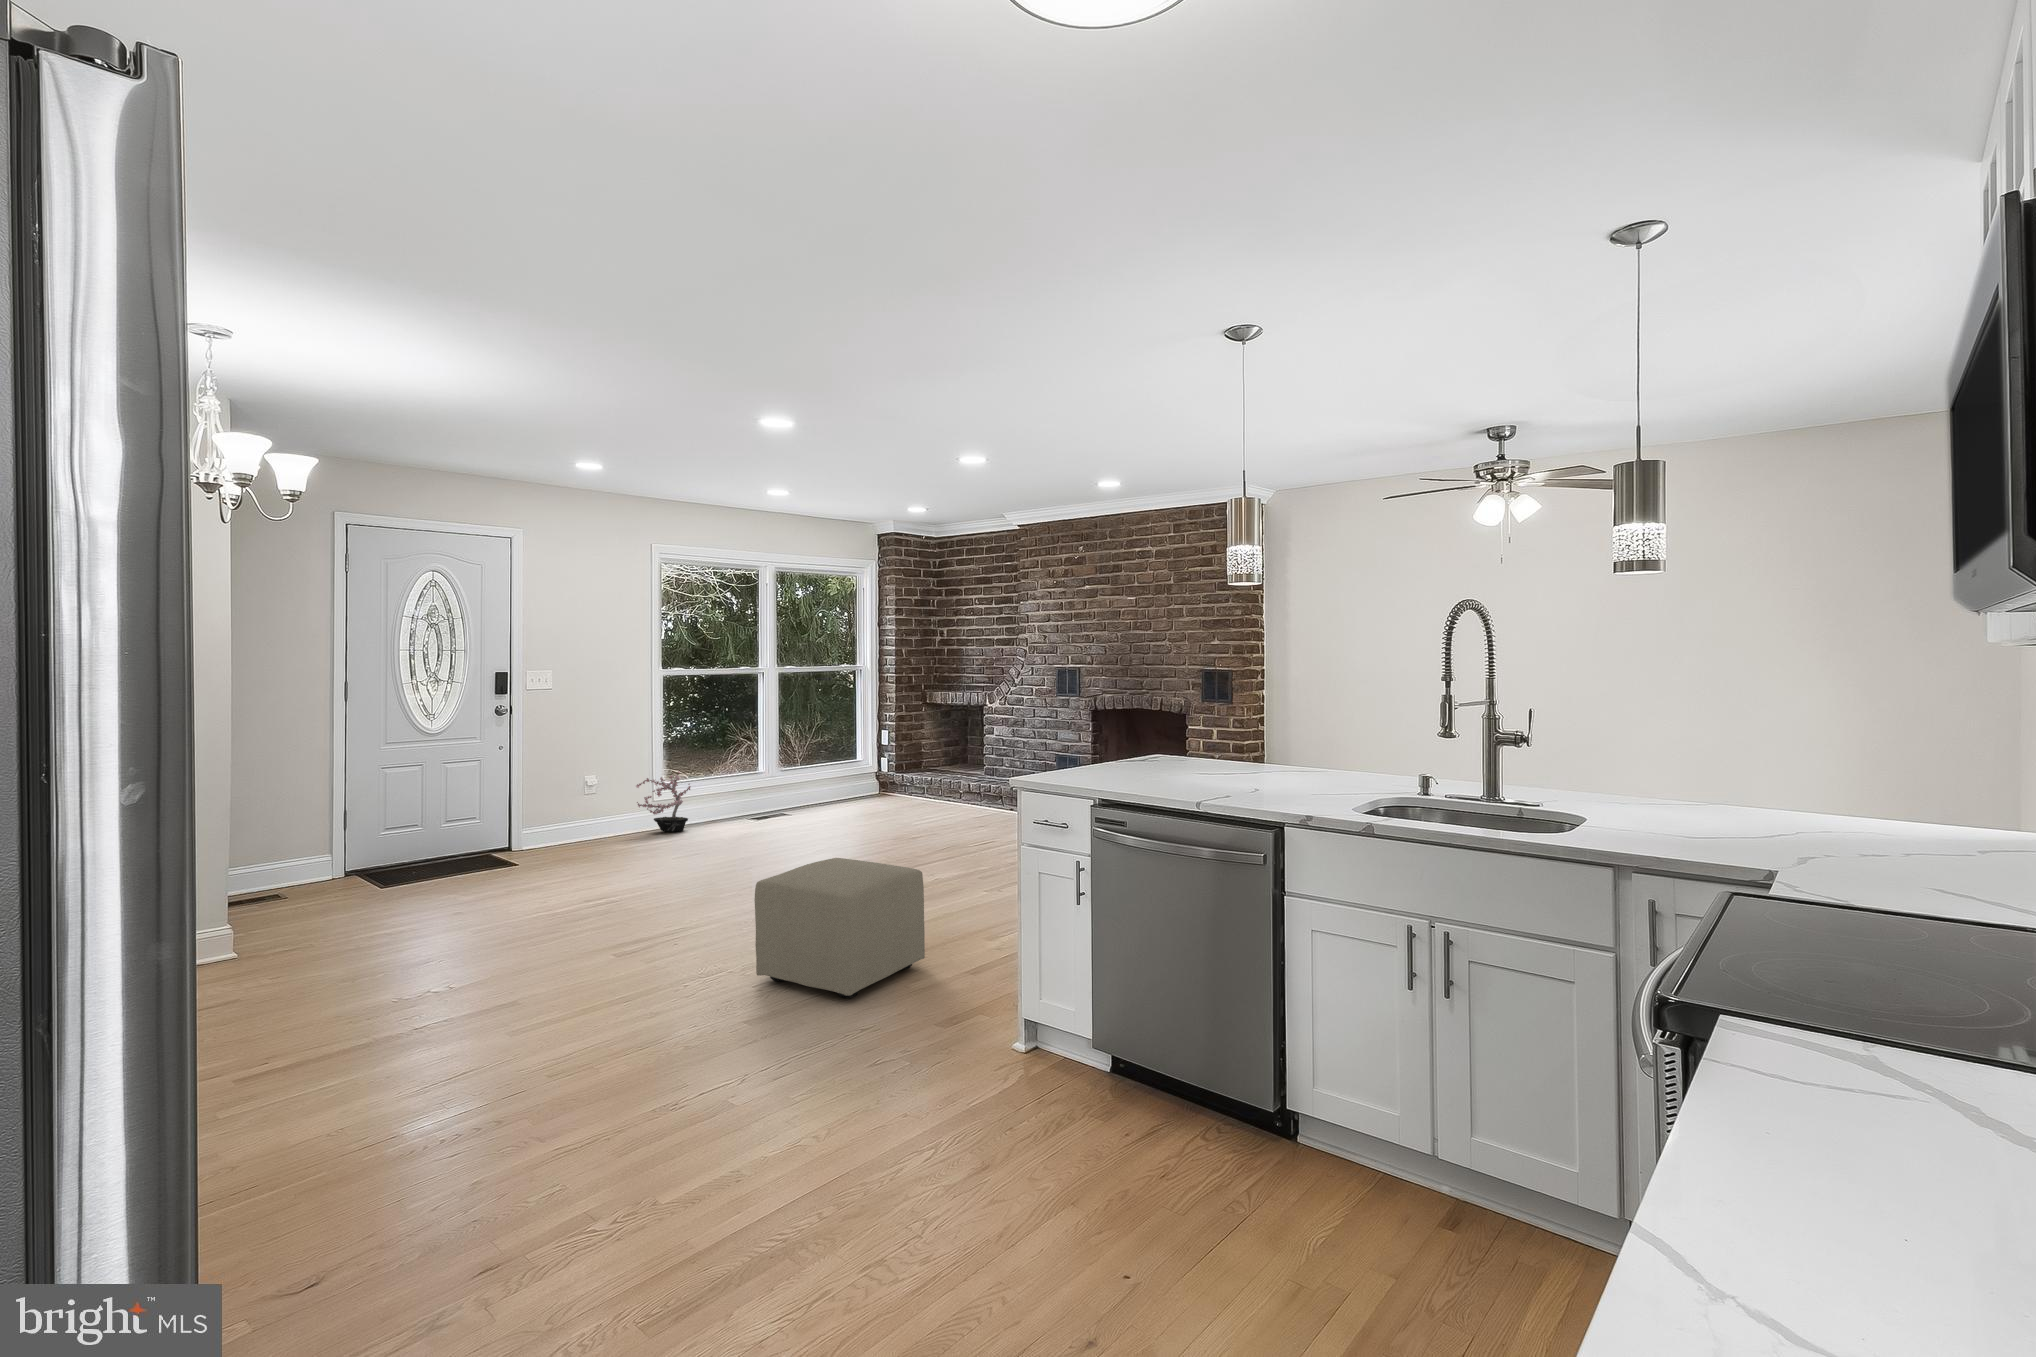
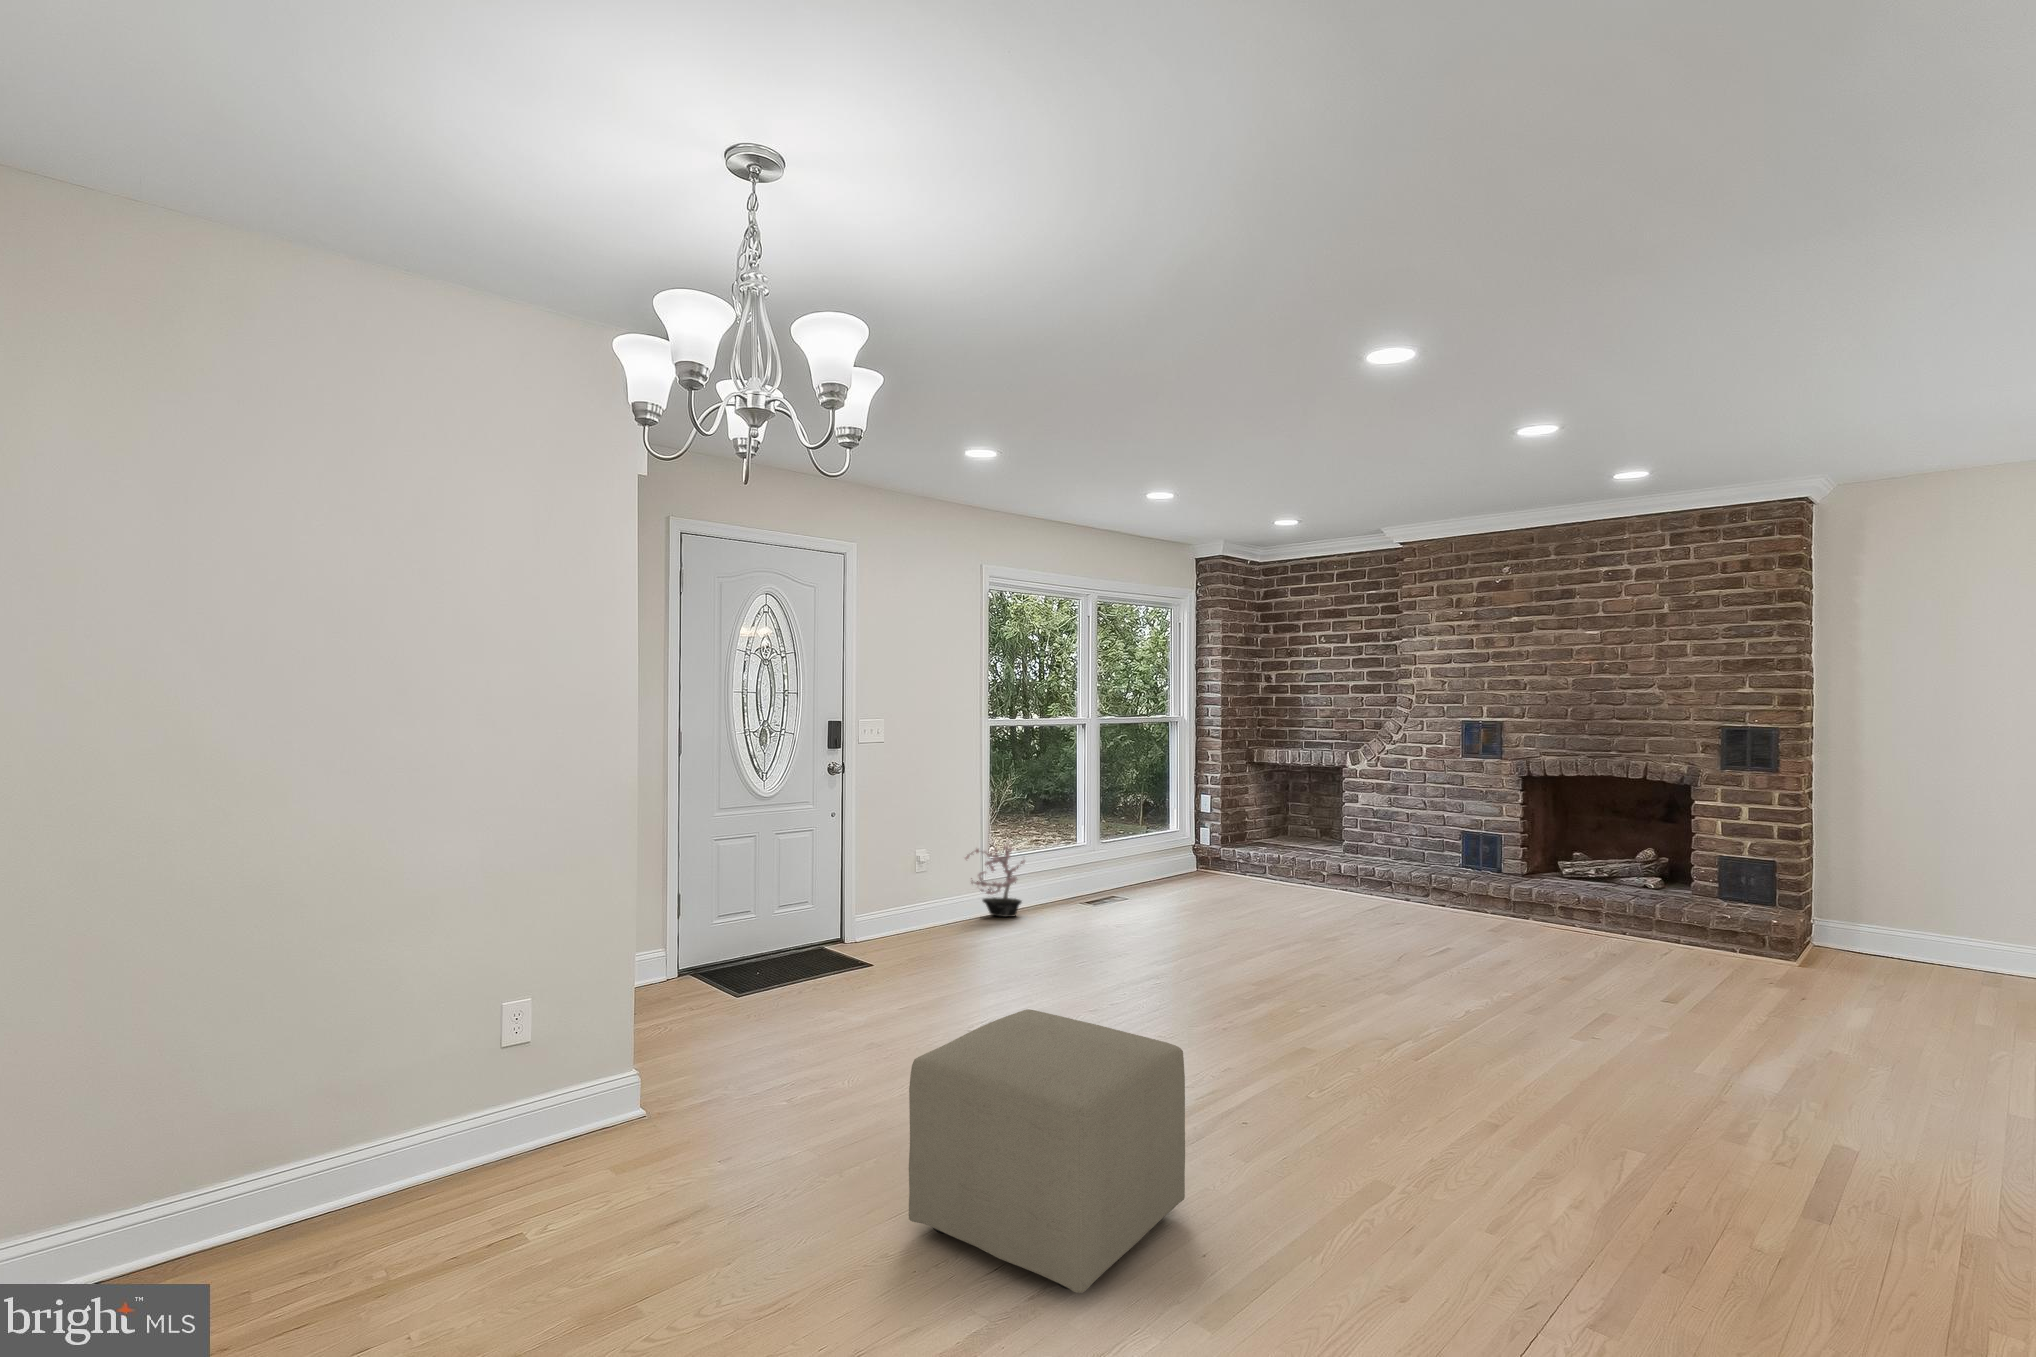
ottoman: present [754,858,925,998] -> present [909,1009,1185,1293]

